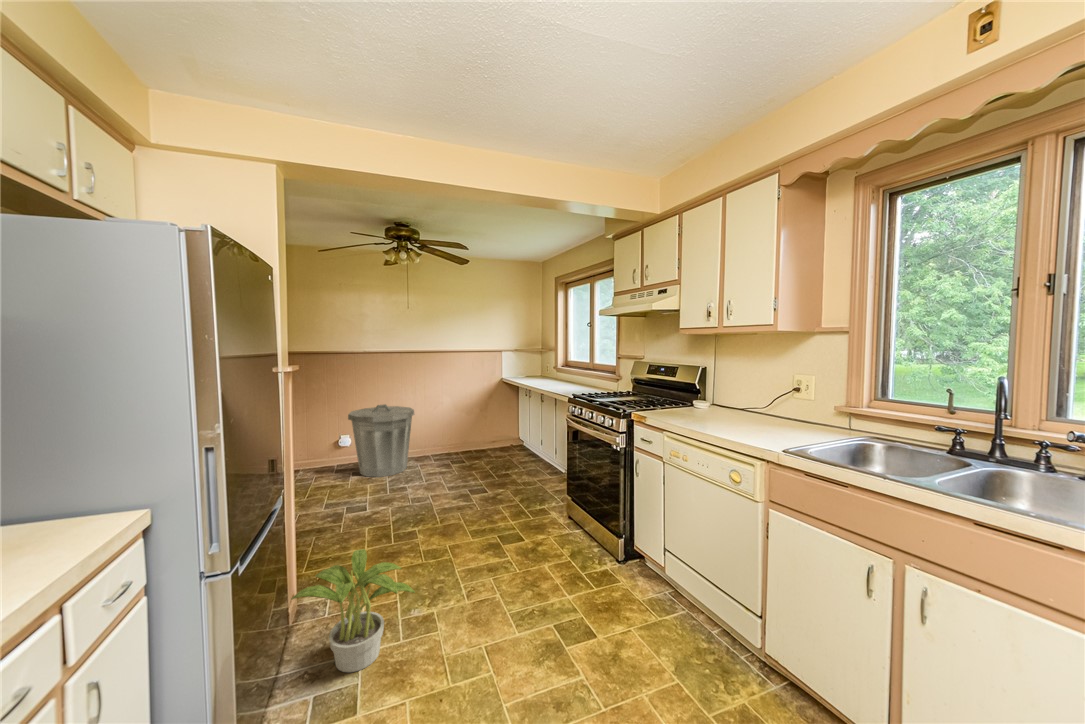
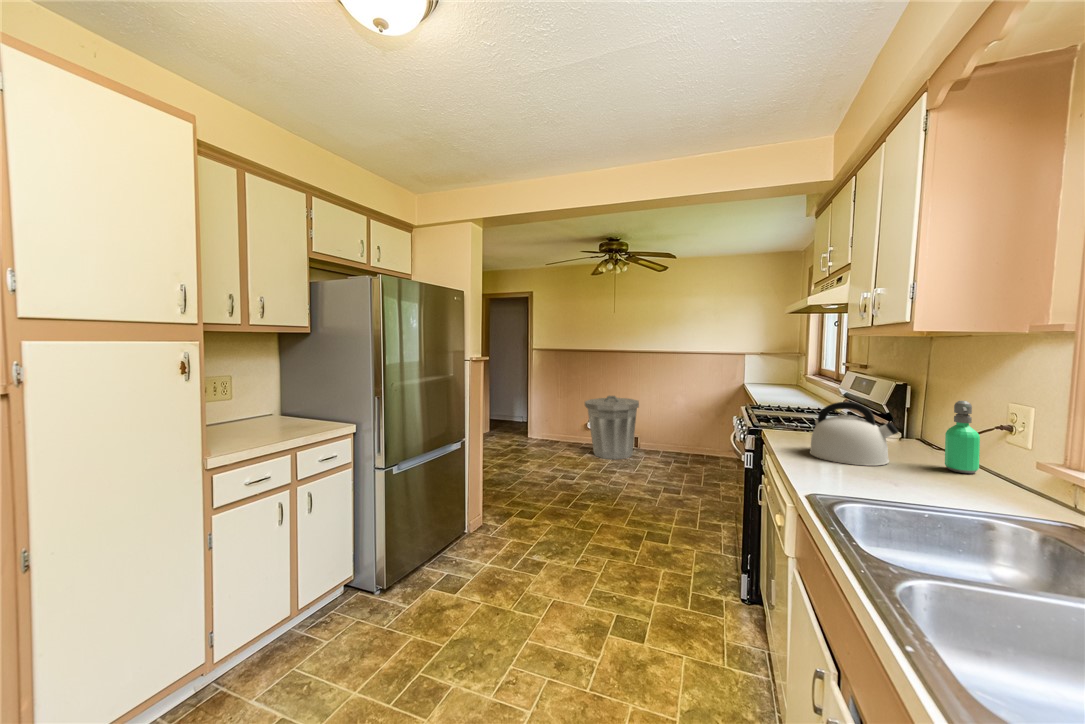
soap dispenser: none [773,382,791,426] -> present [945,401,980,473]
kettle: none [705,388,757,431] -> present [810,402,898,466]
potted plant: present [291,549,415,672] -> none [453,494,518,574]

